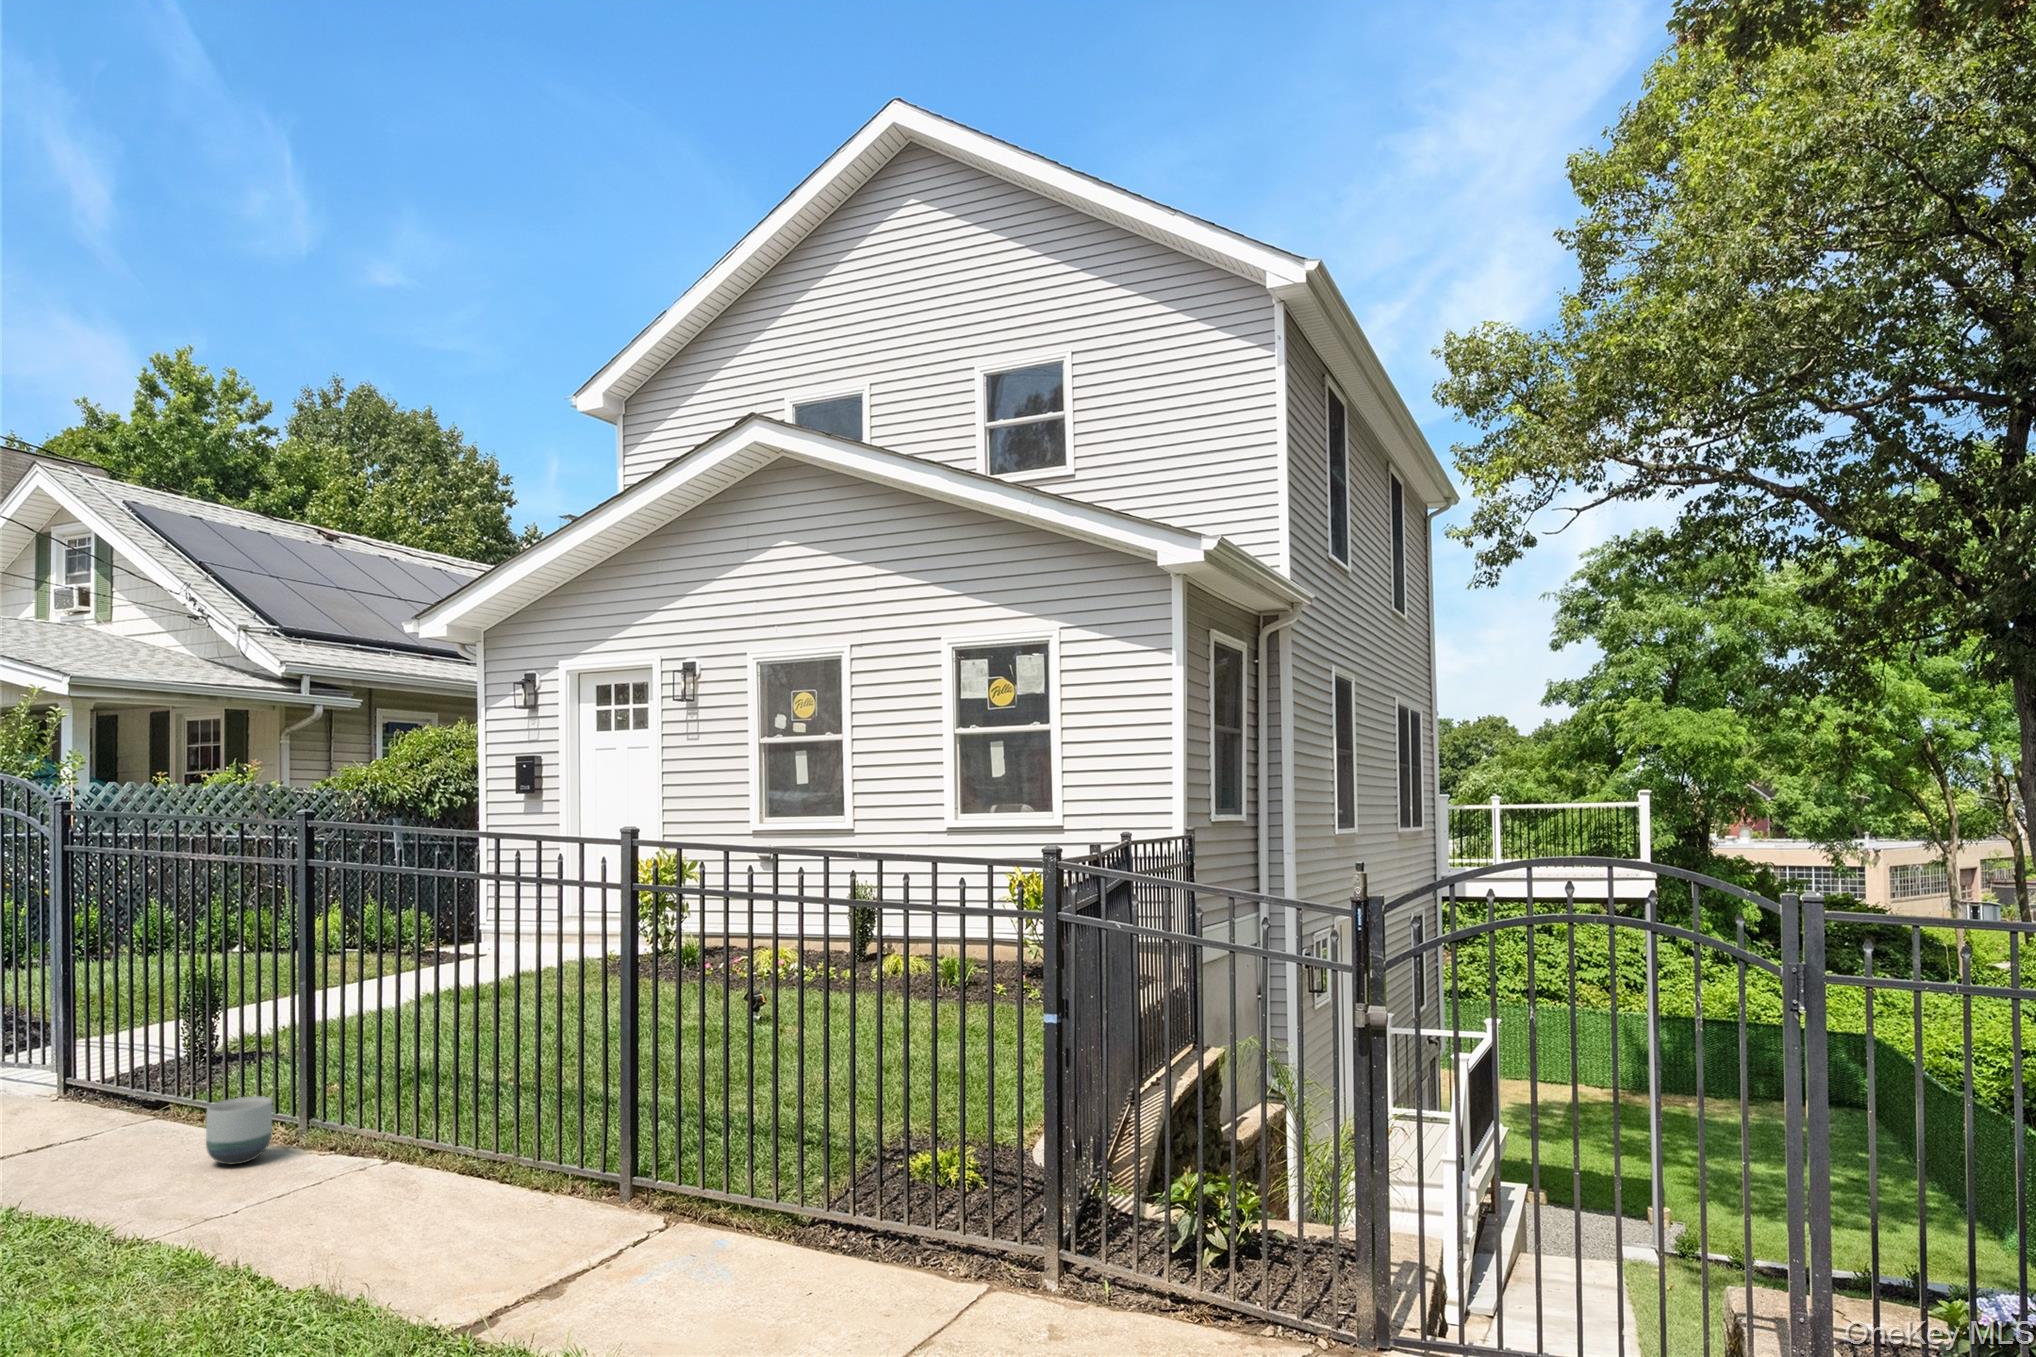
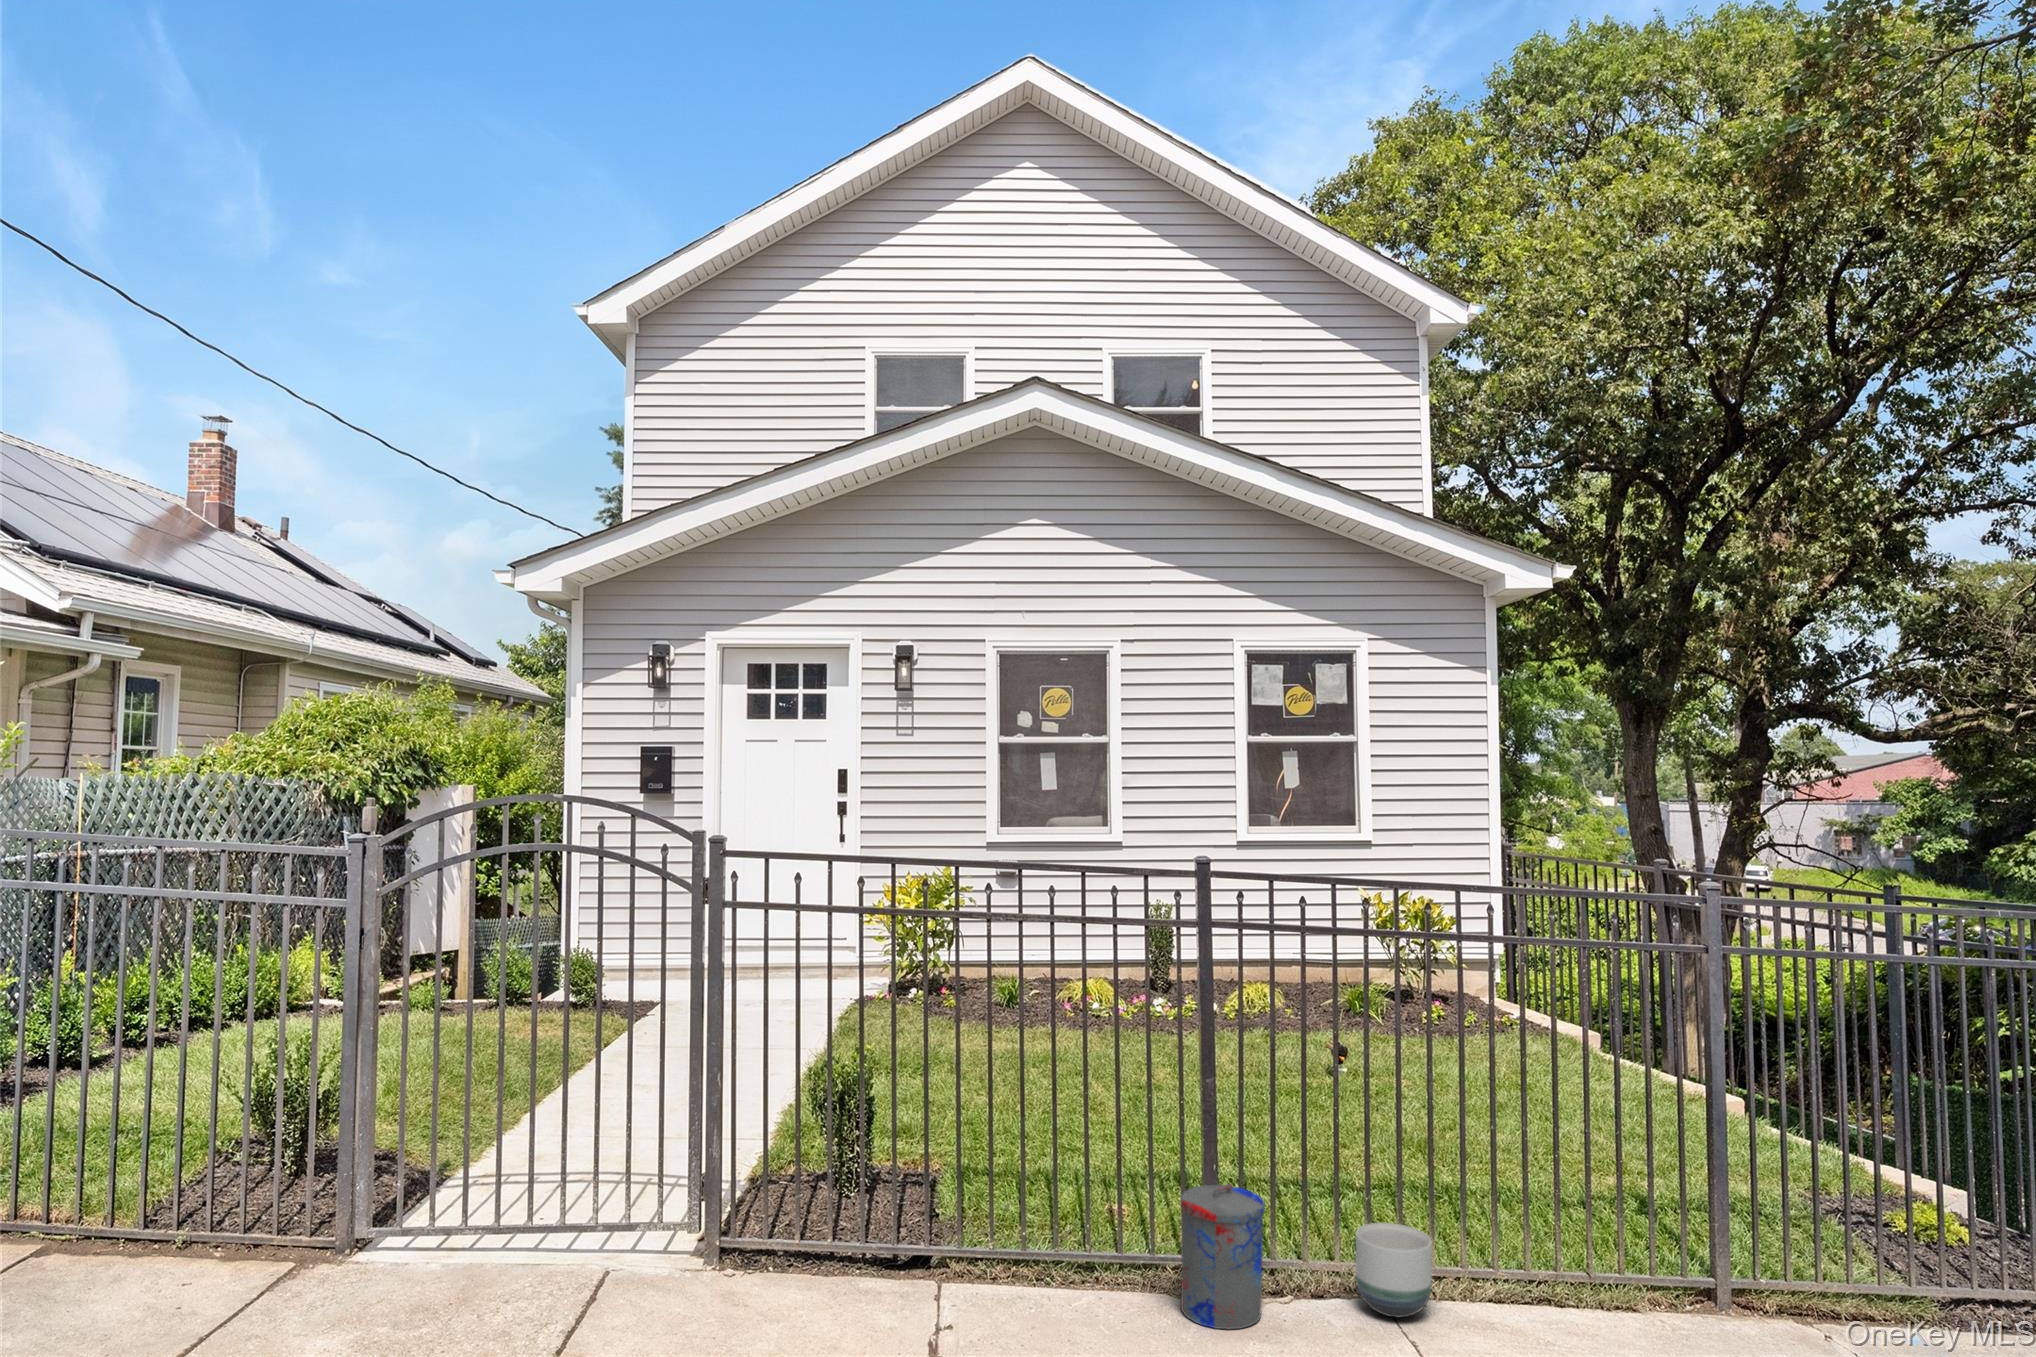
trash can: none [114,1054,188,1155] -> present [1181,1184,1265,1330]

